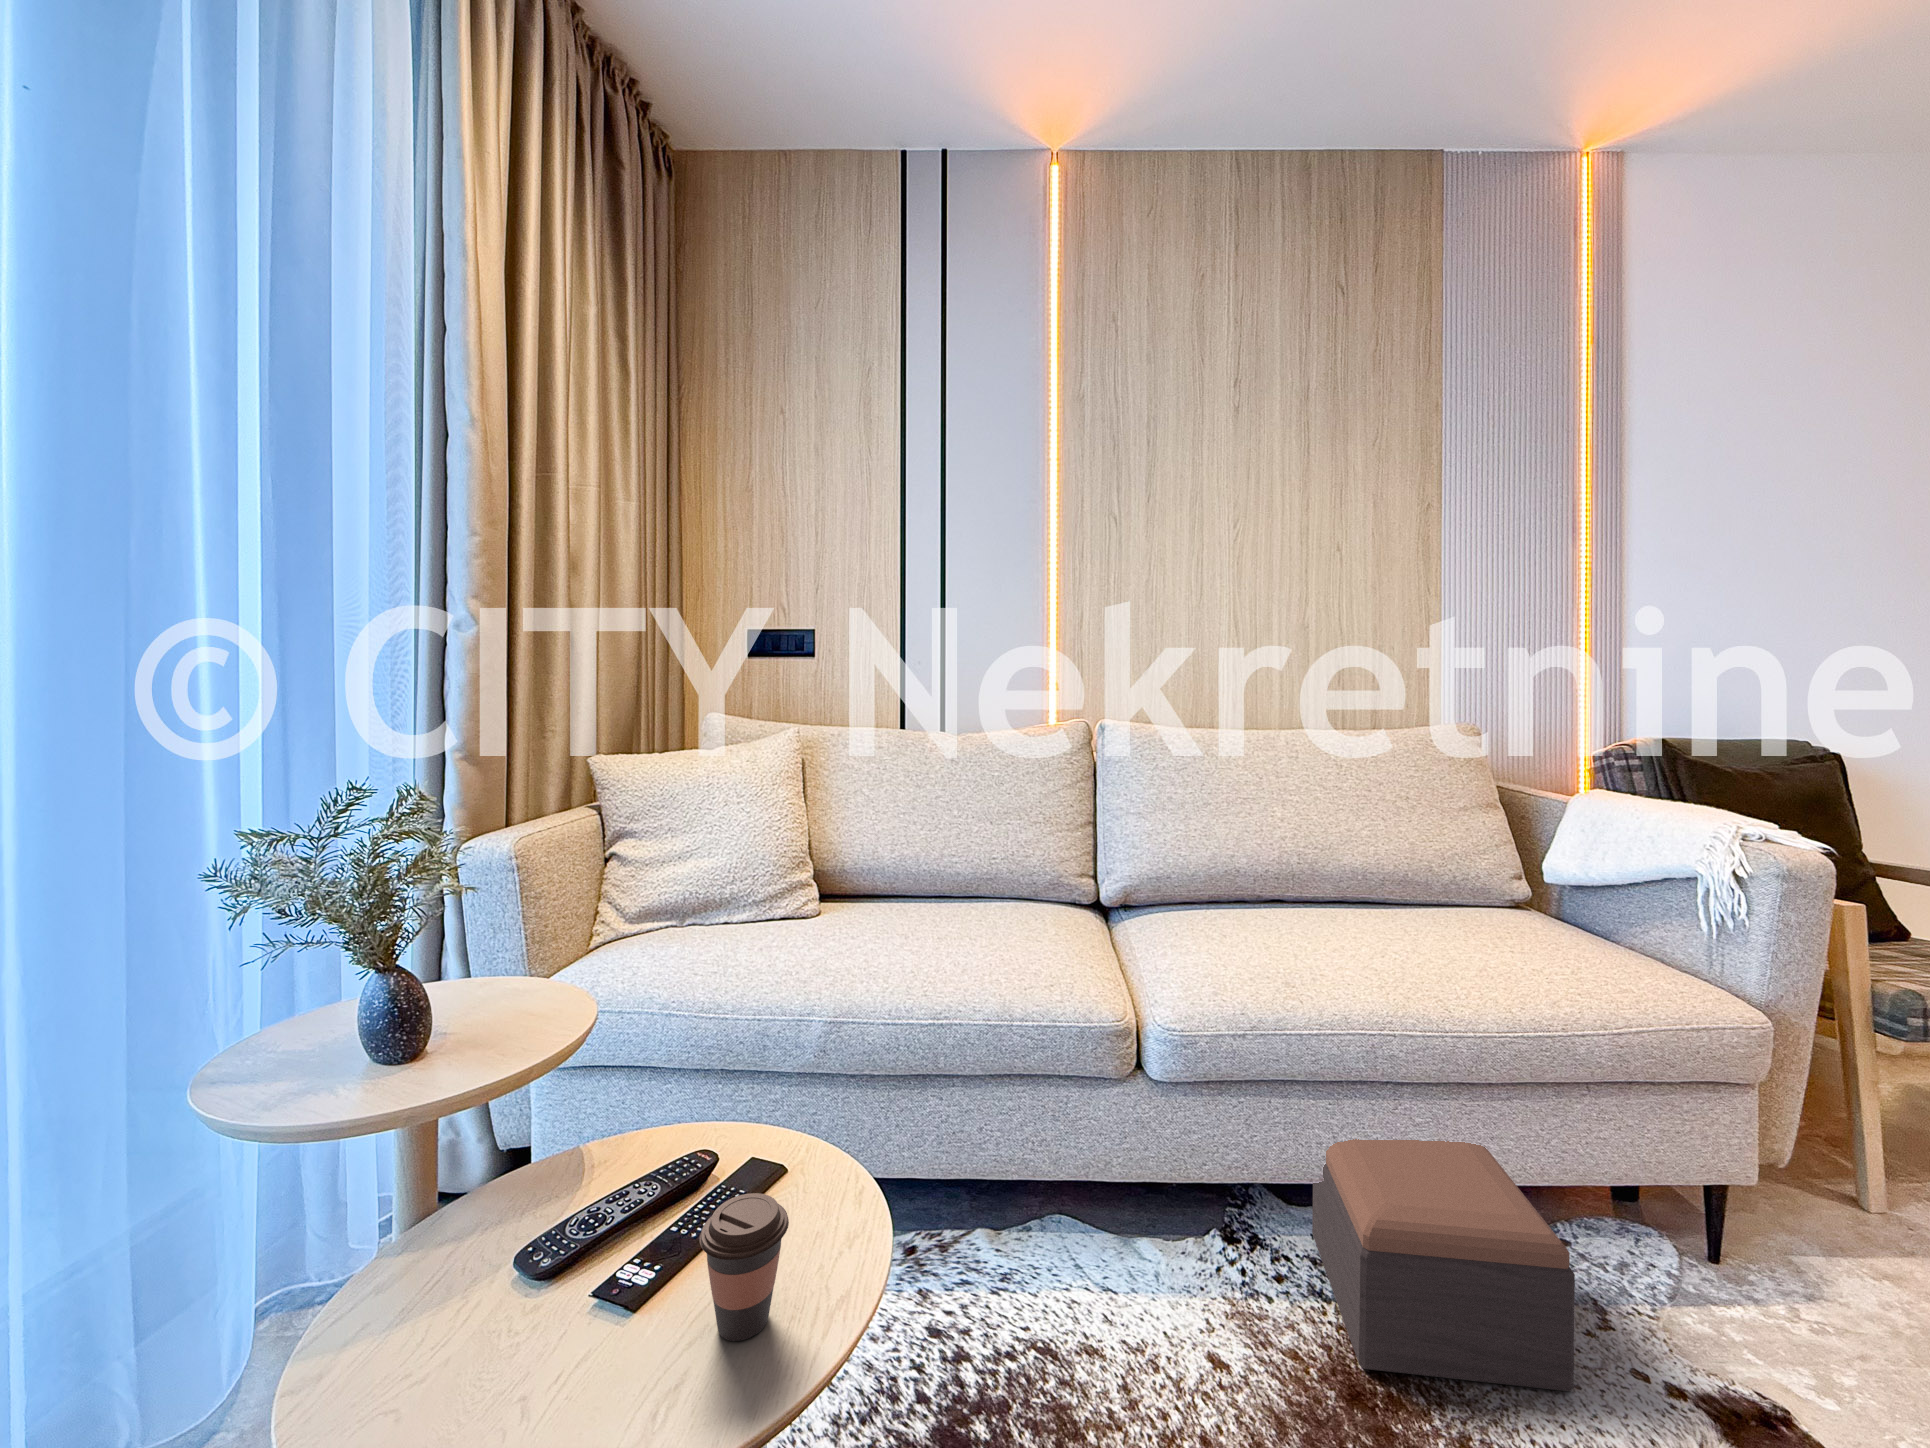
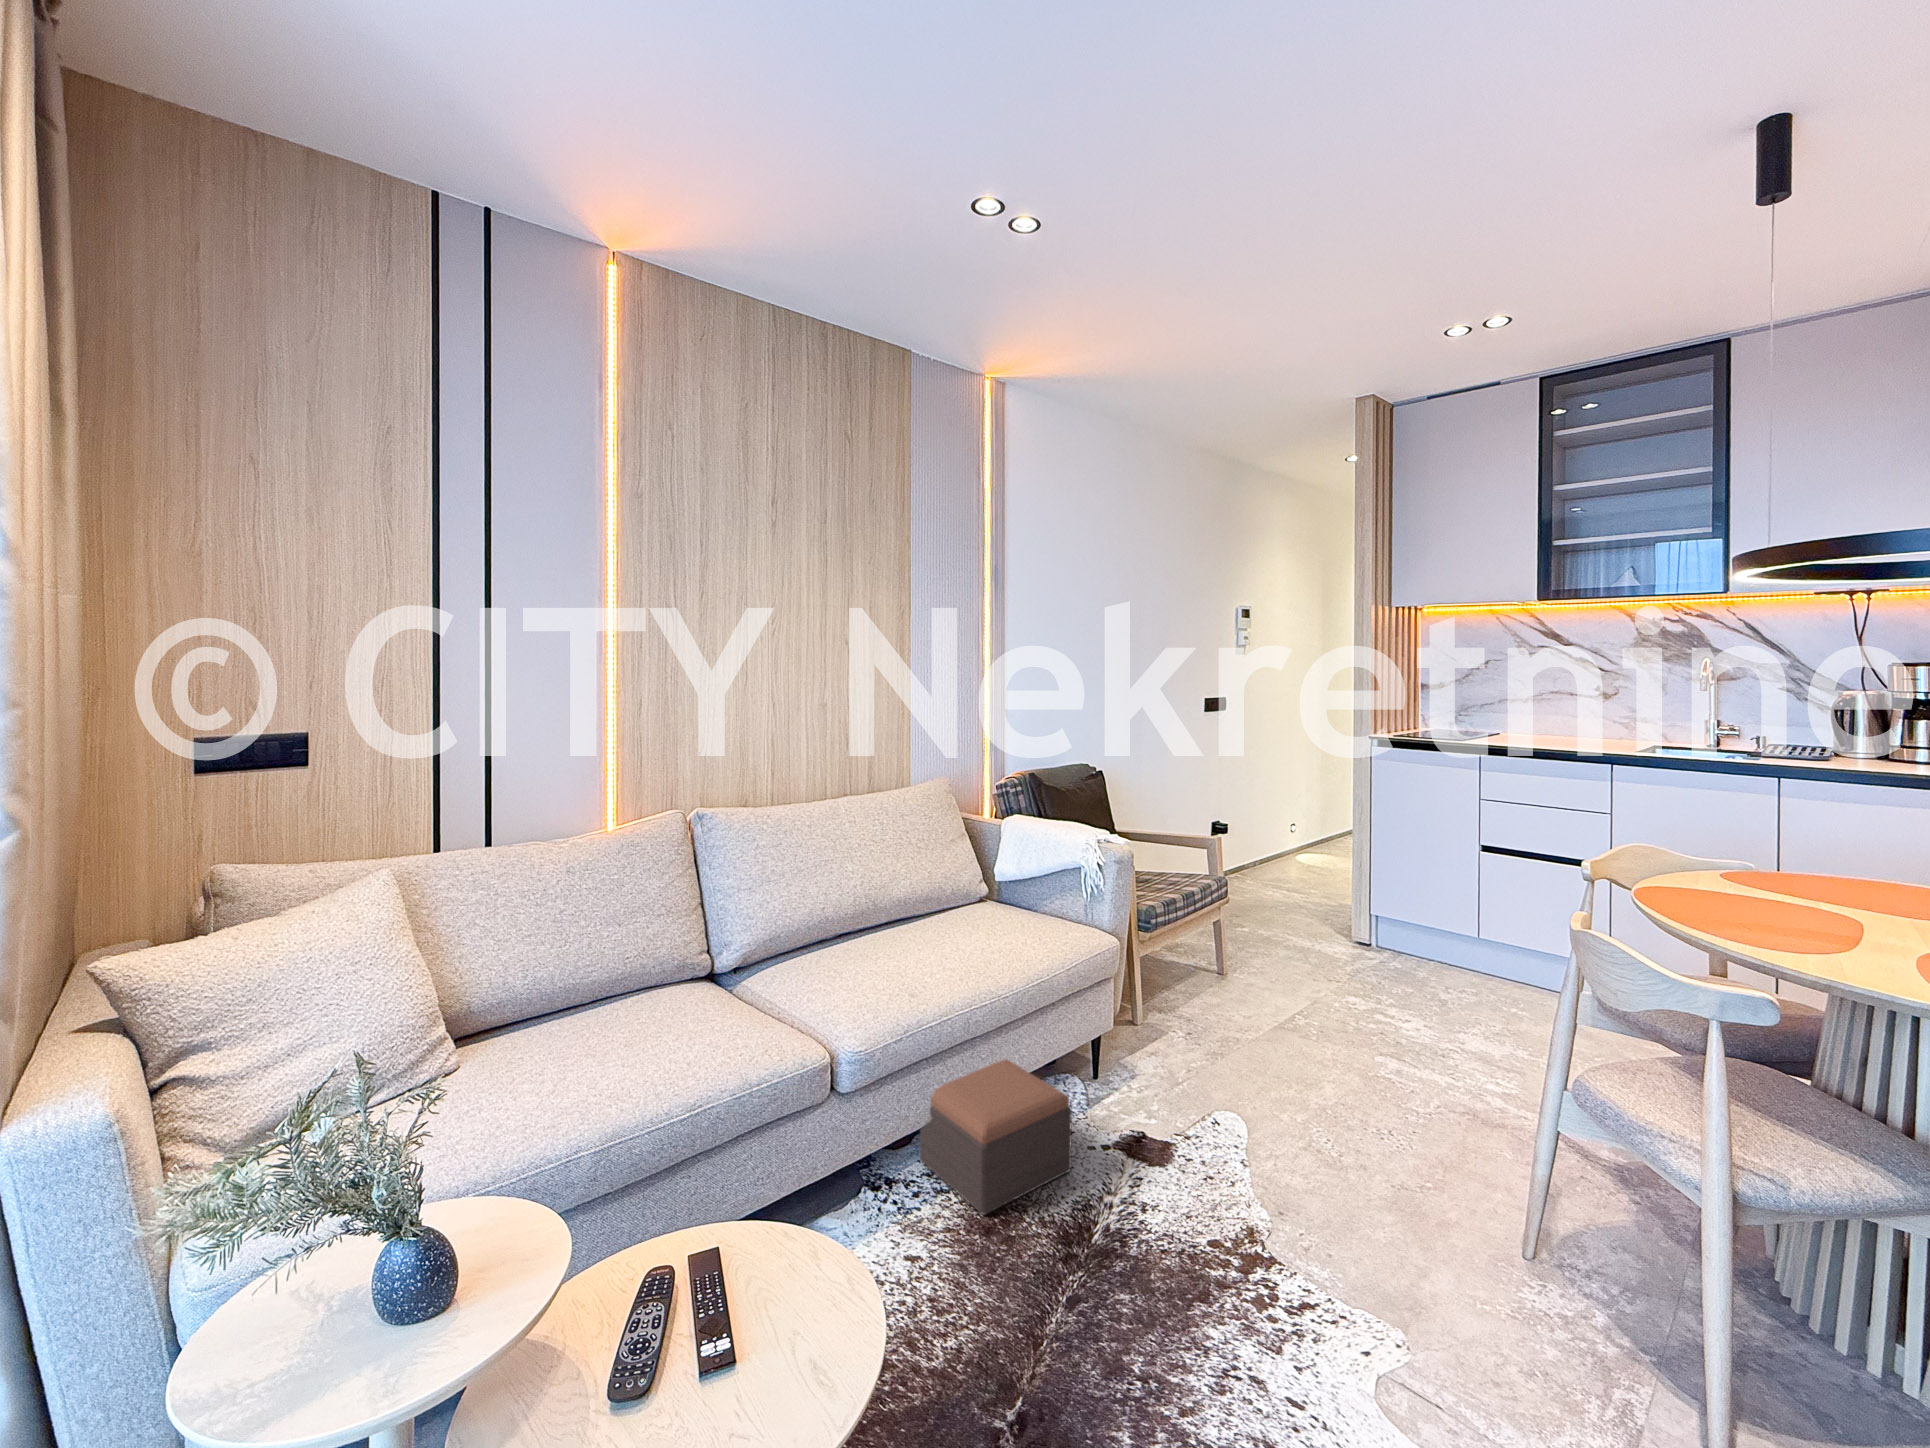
coffee cup: present [700,1193,789,1341] -> none [778,1243,835,1338]

